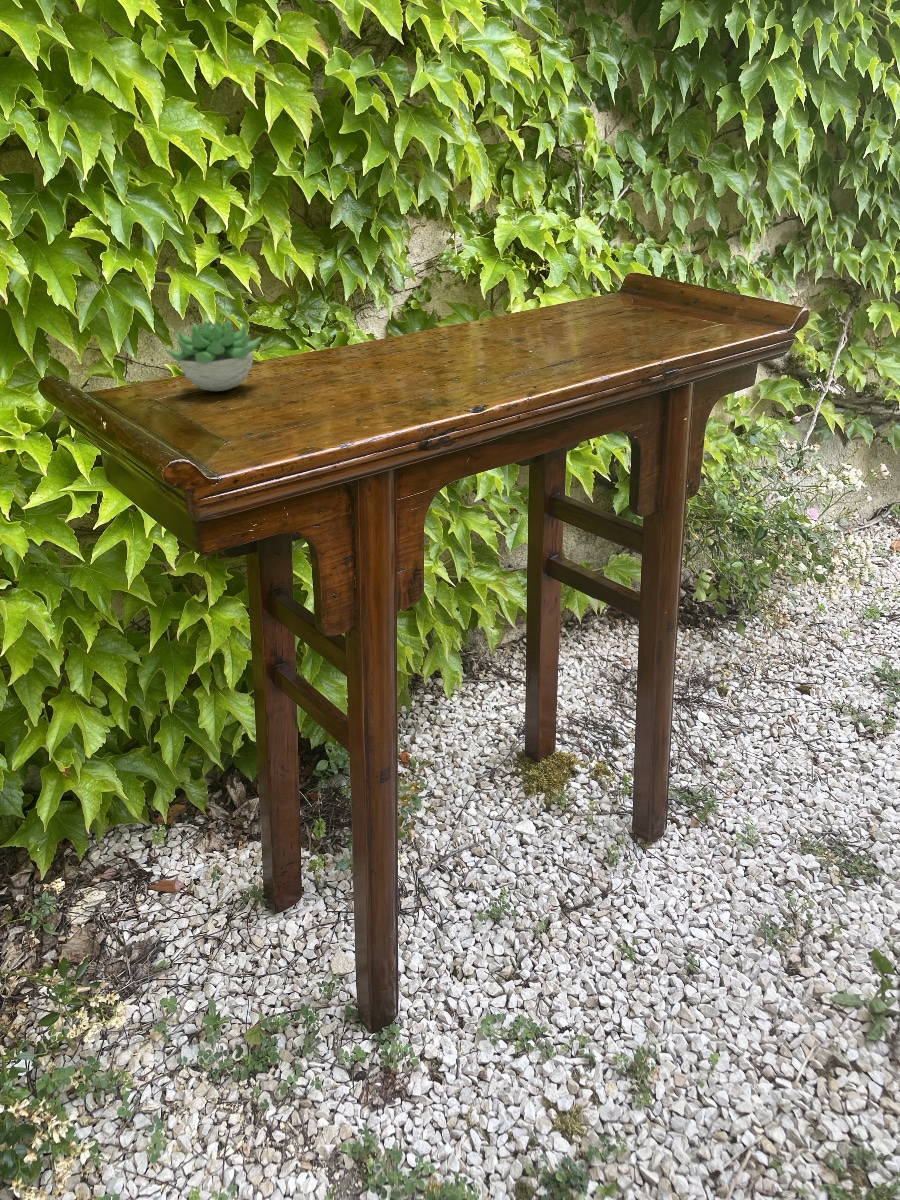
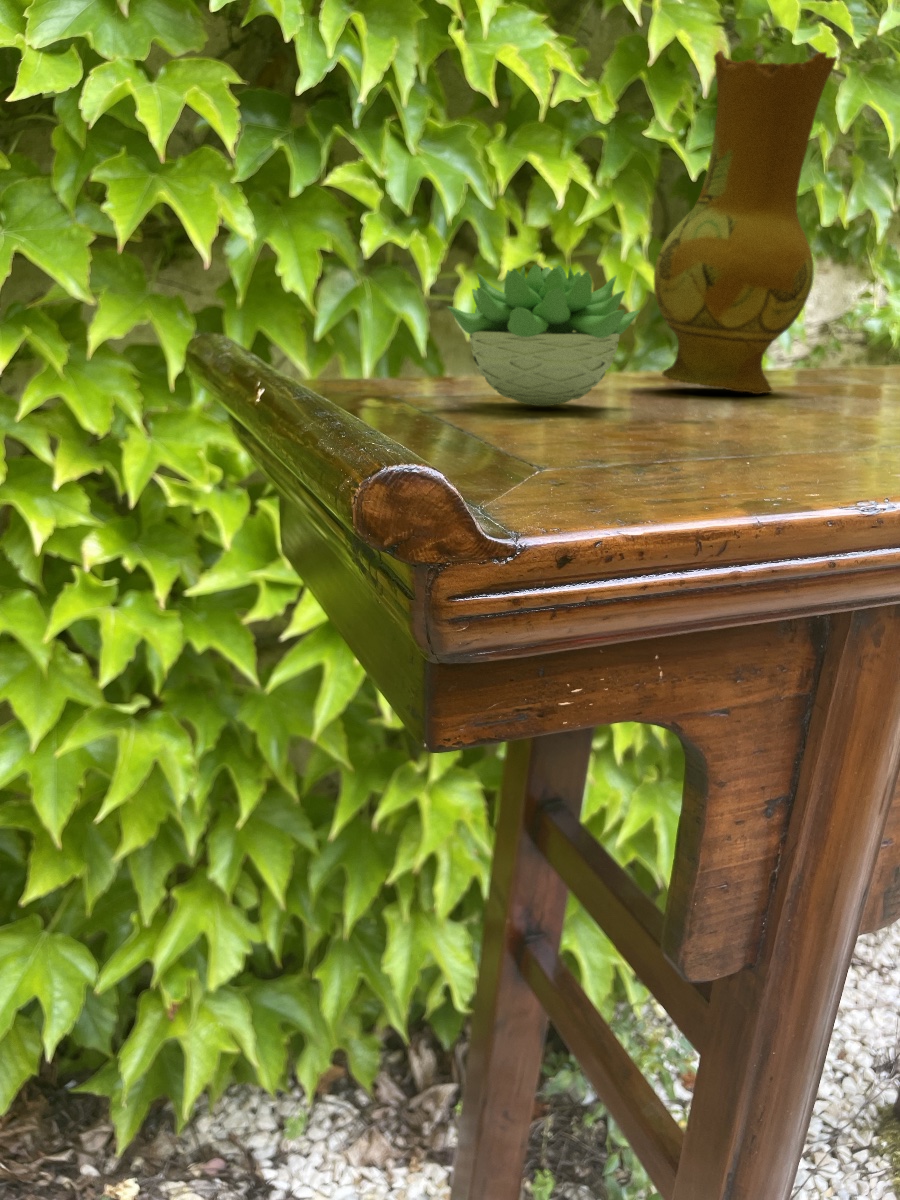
ceramic jug: none [275,182,357,362] -> present [654,51,837,394]

